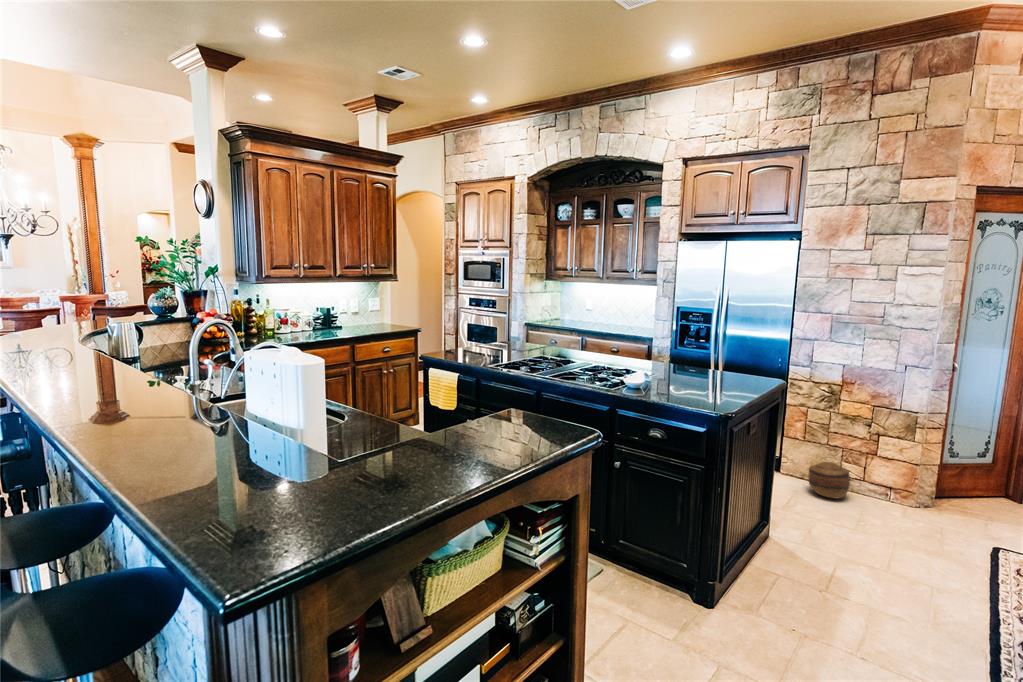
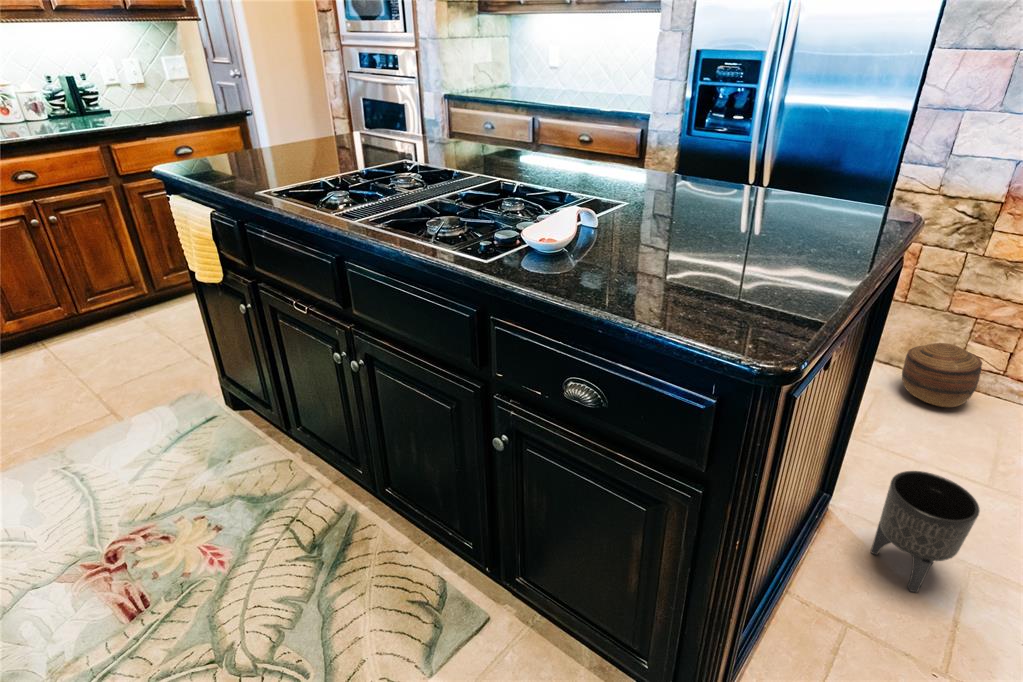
planter: none [793,506,837,569] -> present [871,471,980,592]

